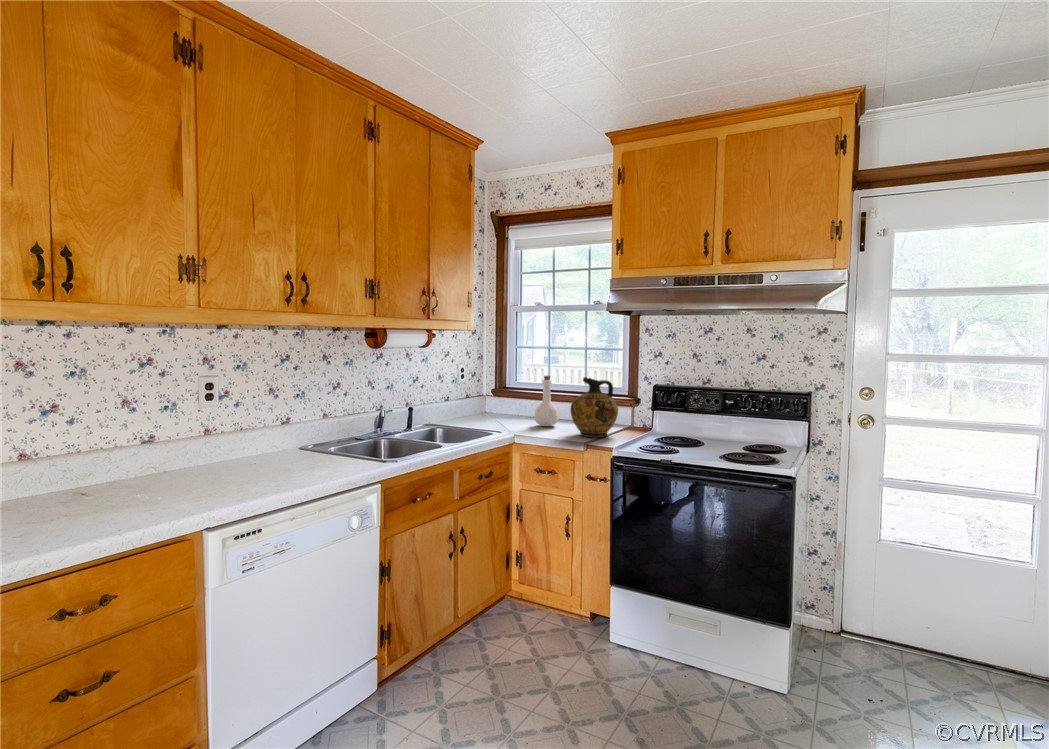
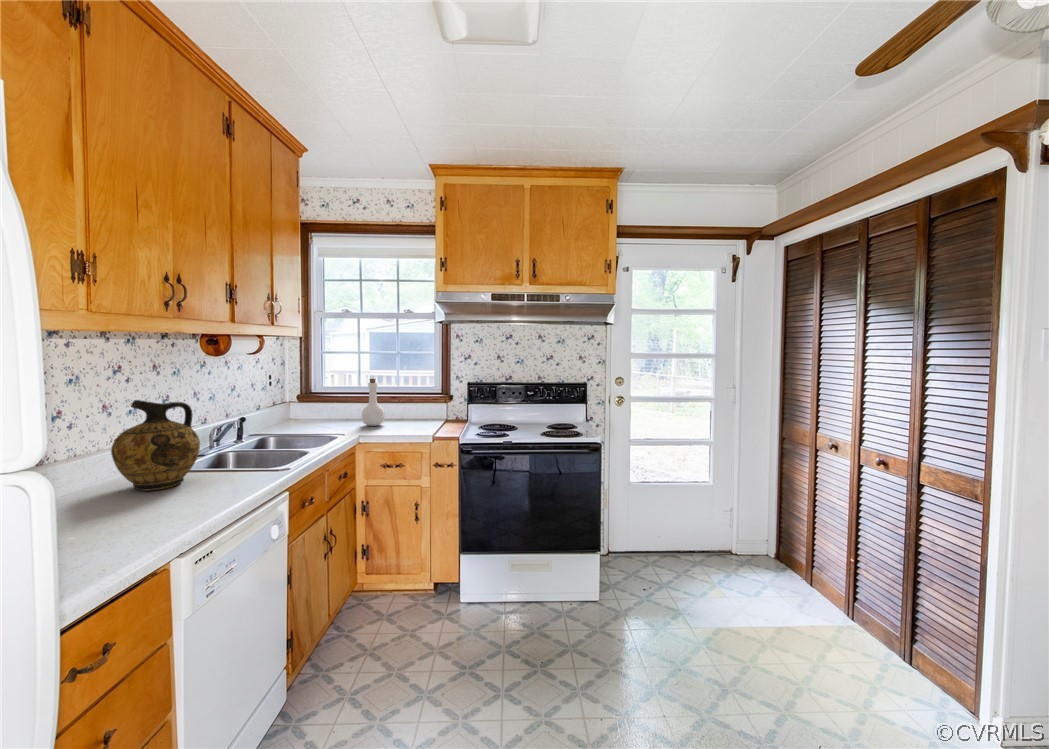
ceramic jug: present [570,377,618,437] -> present [111,400,200,491]

